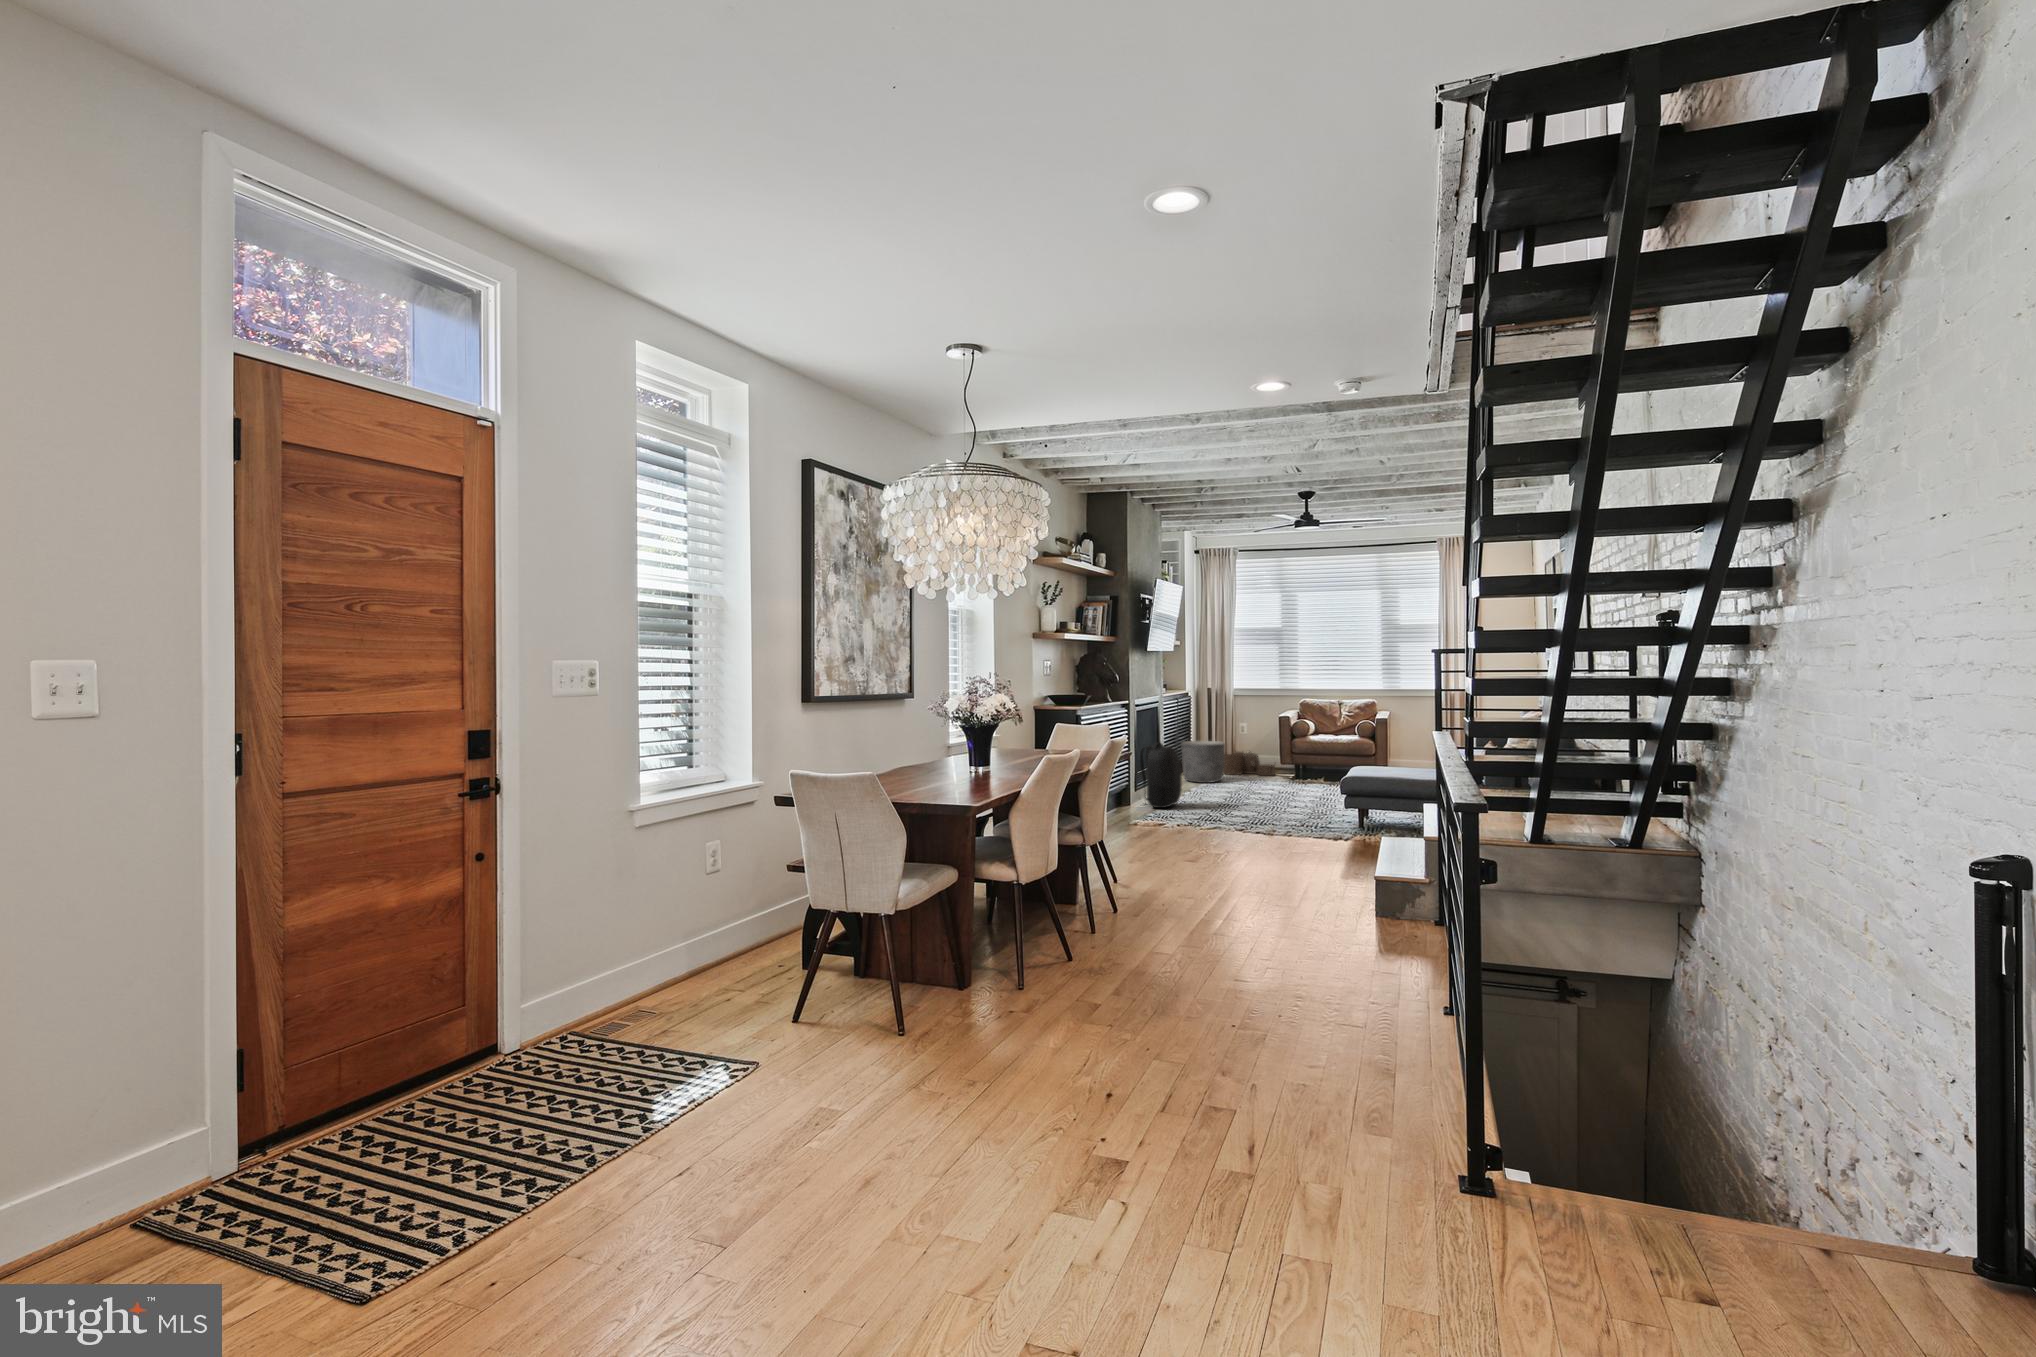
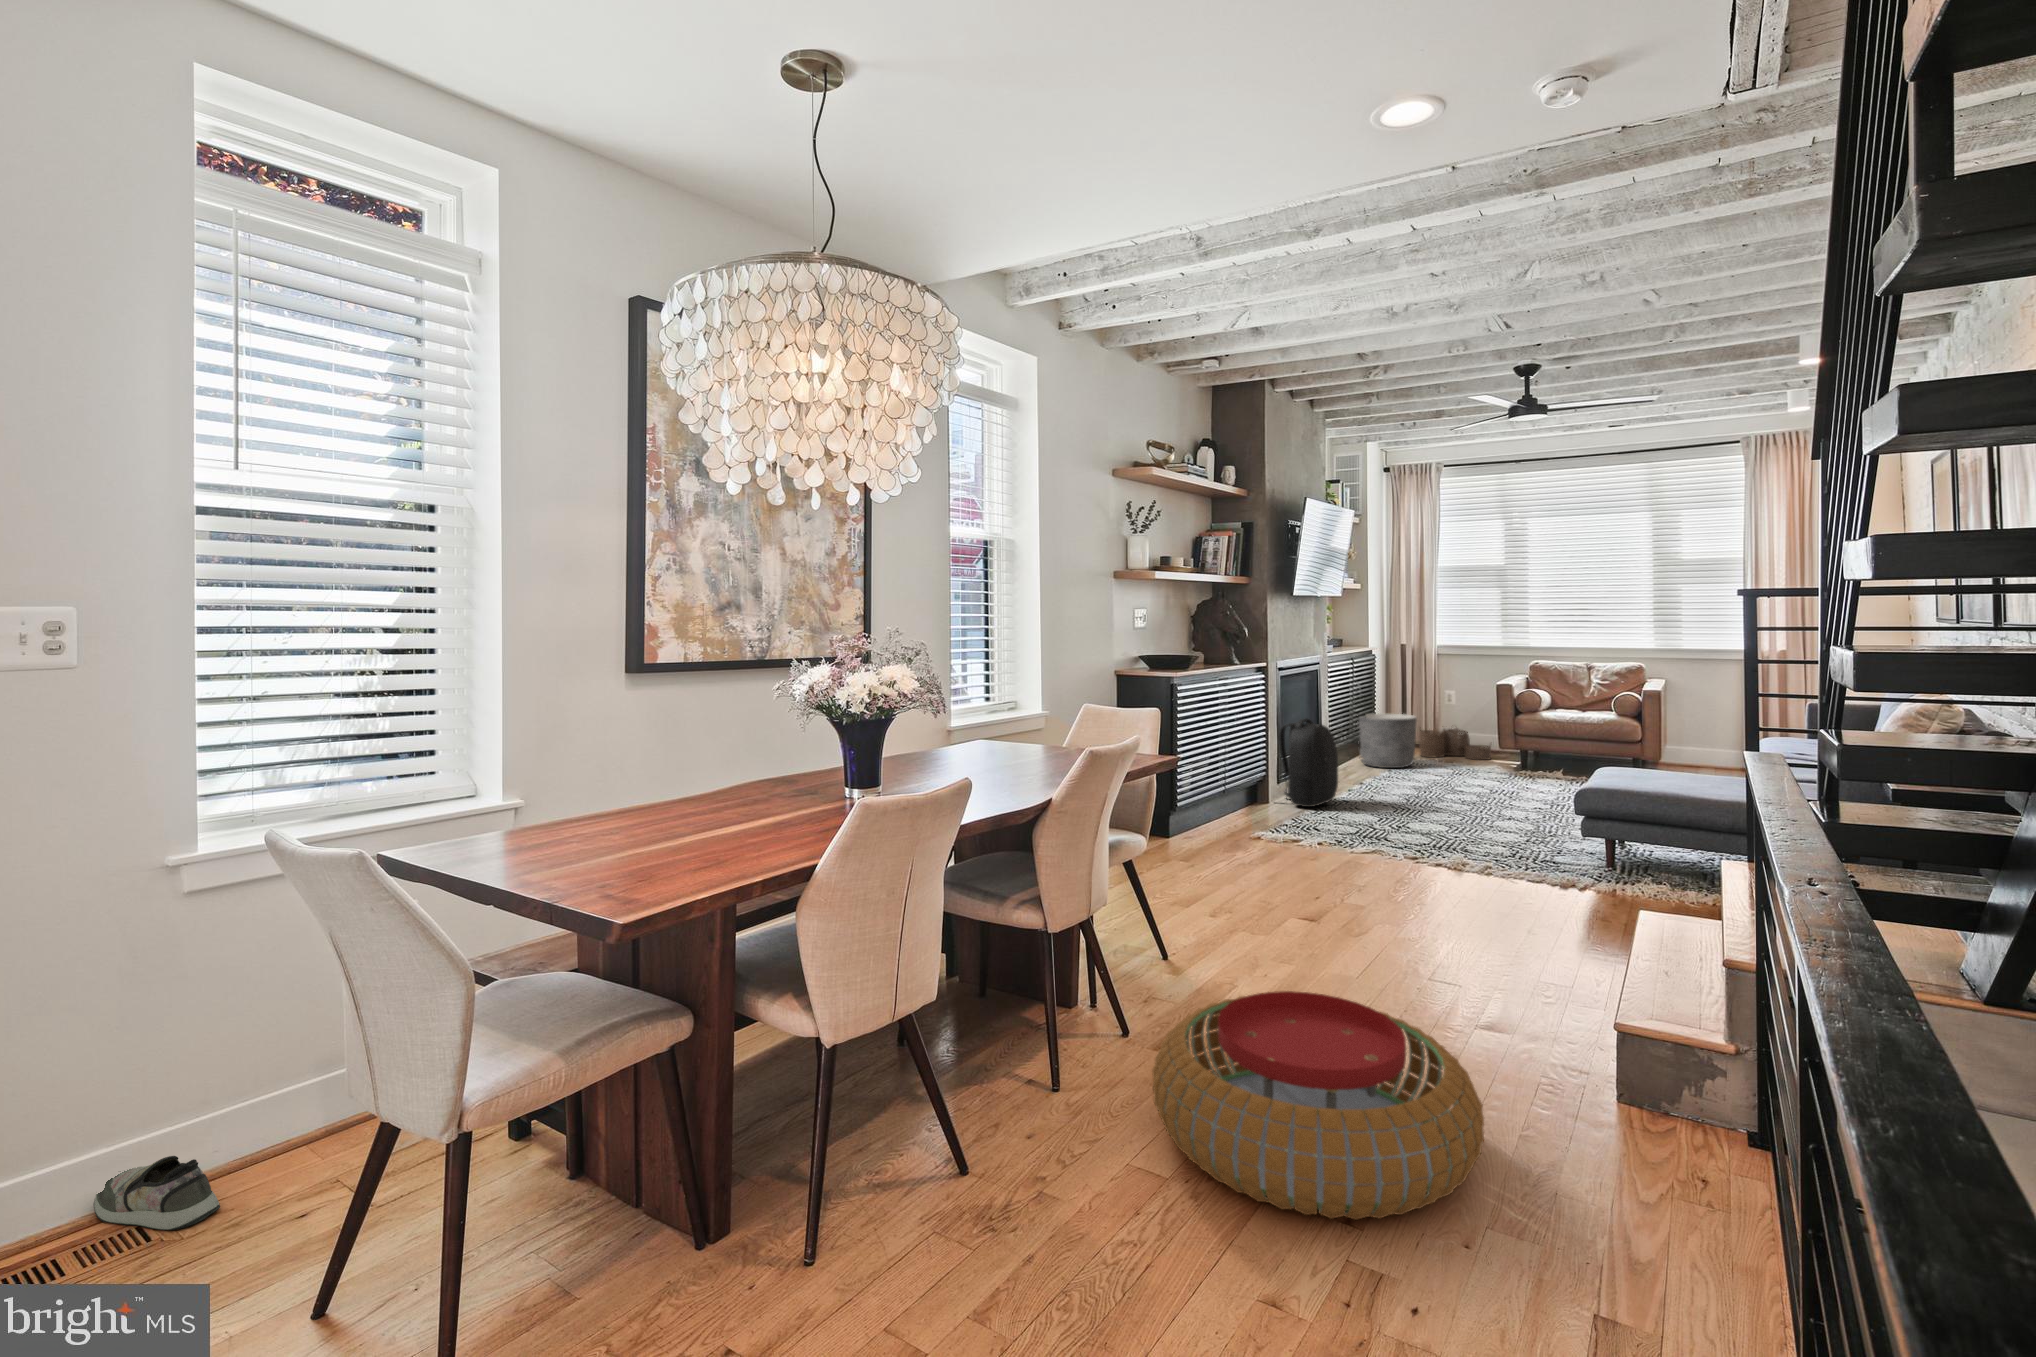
pouf: none [1163,872,1325,958] -> present [1152,991,1484,1220]
shoe: none [611,976,693,1015] -> present [94,1156,220,1230]

